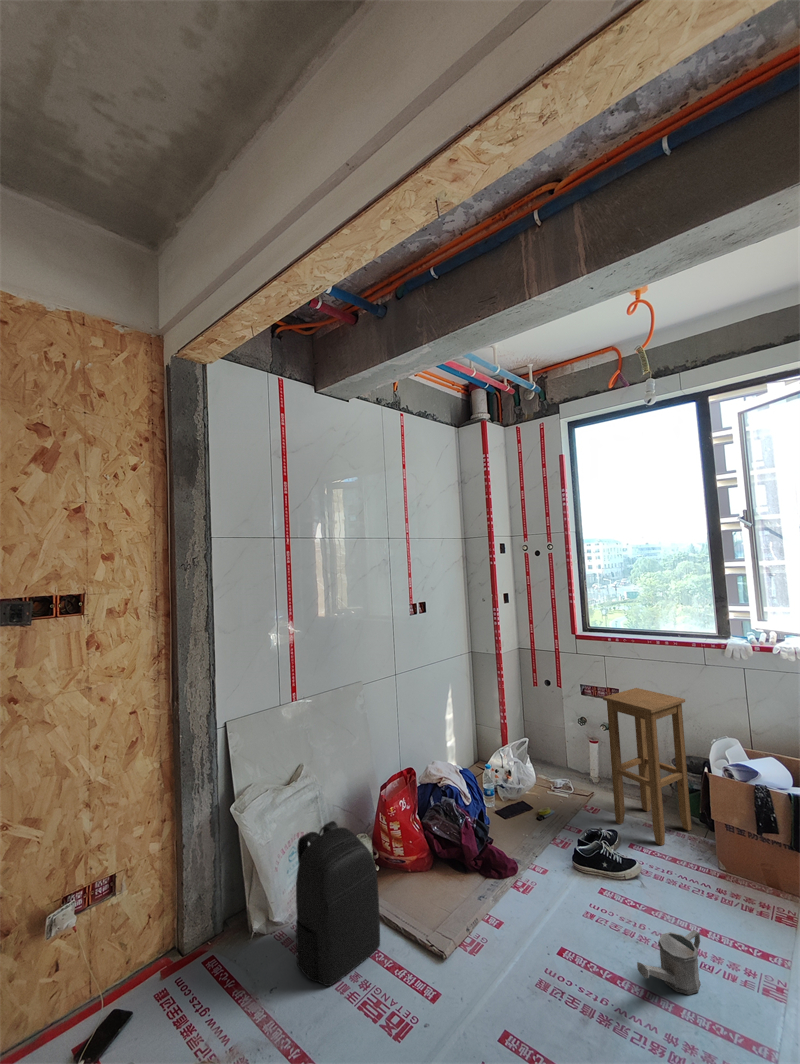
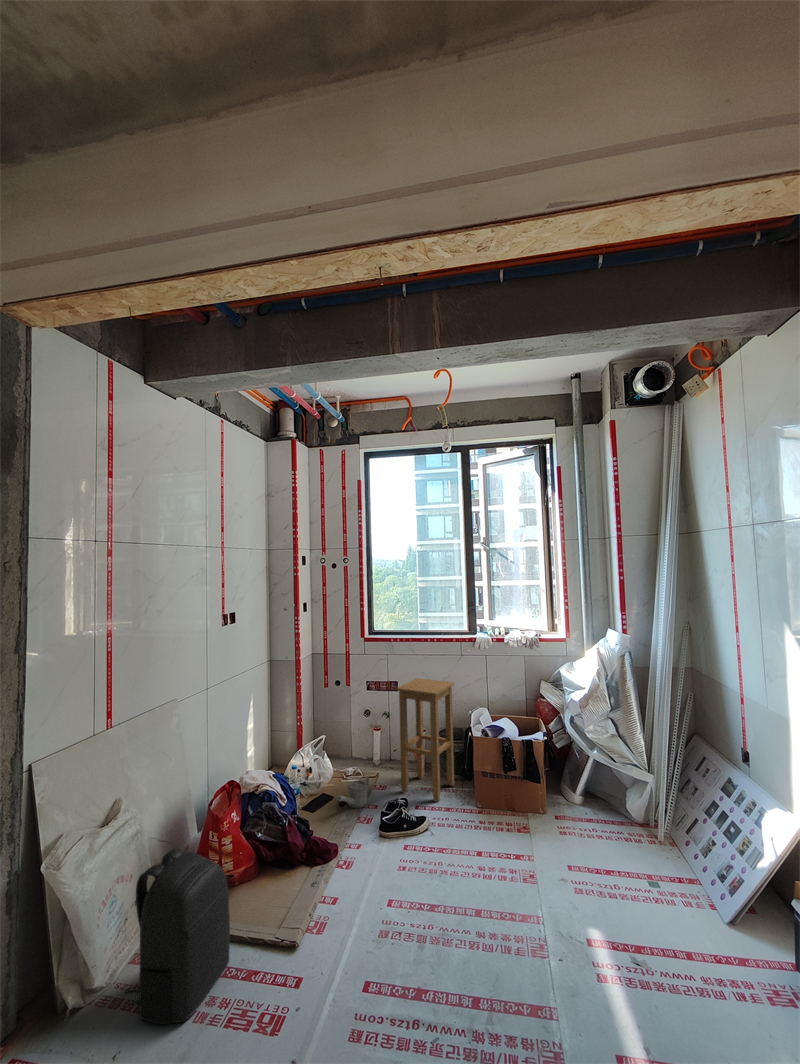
watering can: present [637,930,701,995] -> present [336,777,369,808]

